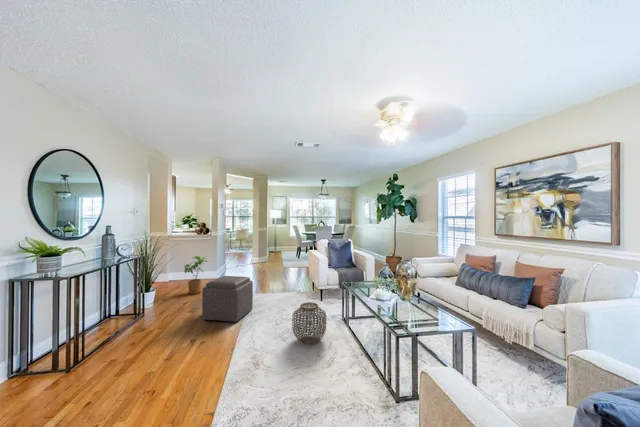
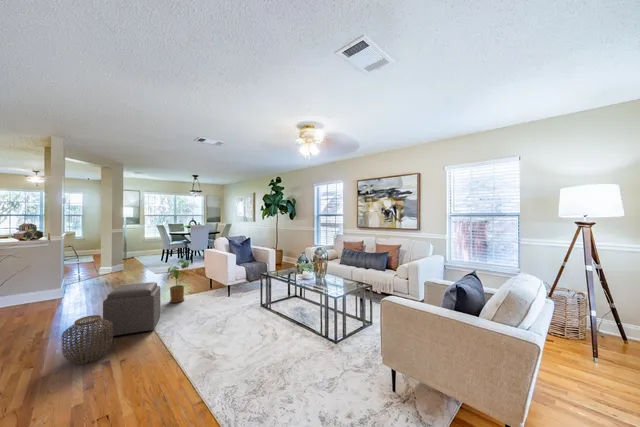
house plant: present [184,256,207,295] -> present [168,259,192,303]
woven basket: present [292,302,326,345] -> present [61,315,113,364]

